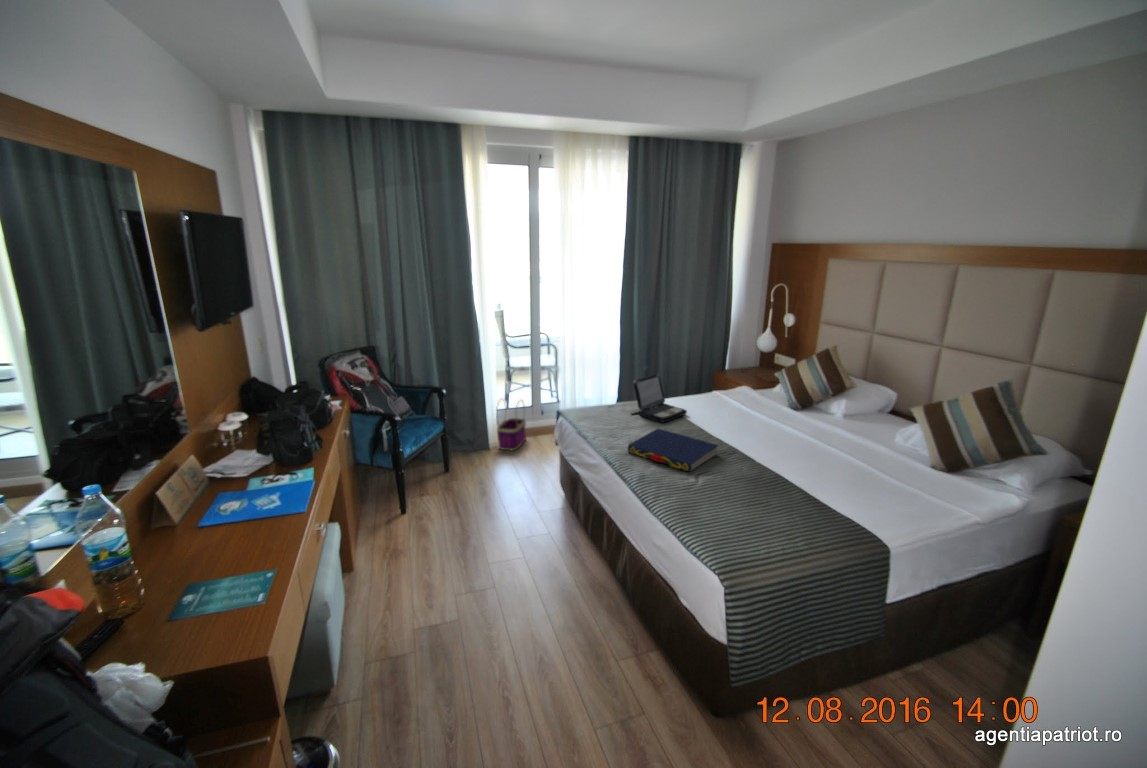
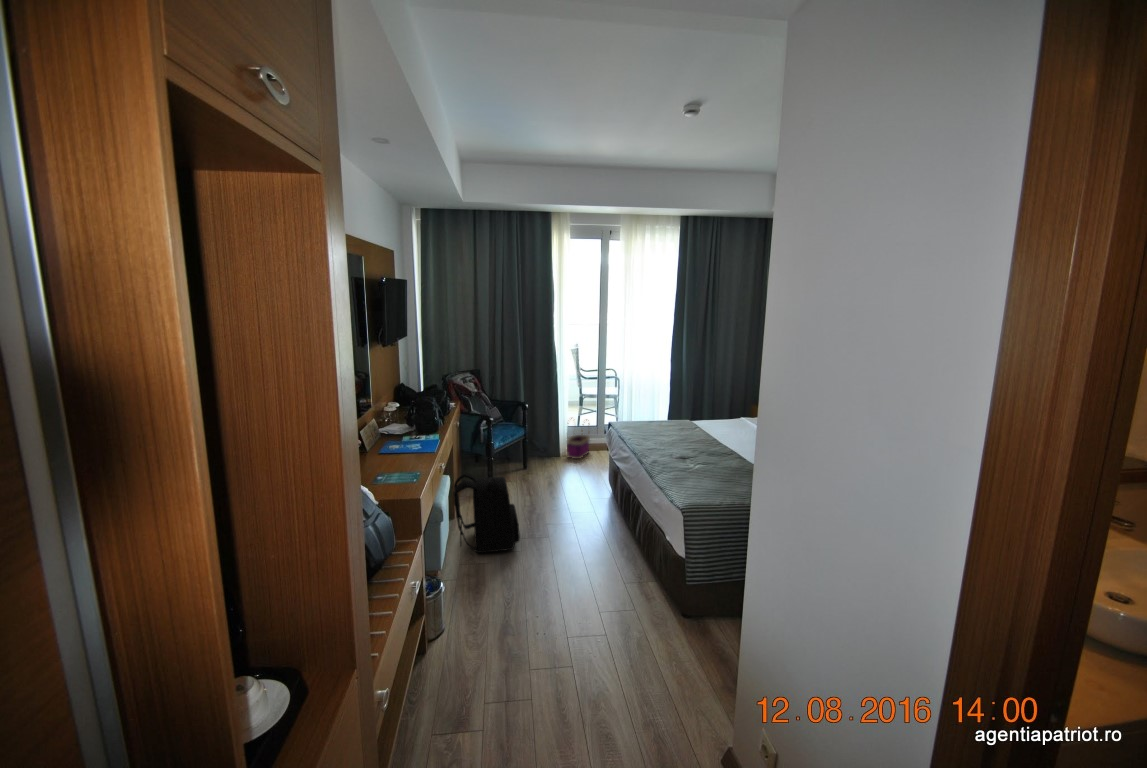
laptop: present [631,374,687,422] -> none [666,400,711,436]
book: present [628,428,718,472] -> none [655,438,725,466]
backpack: none [345,504,452,627] -> present [453,471,520,553]

